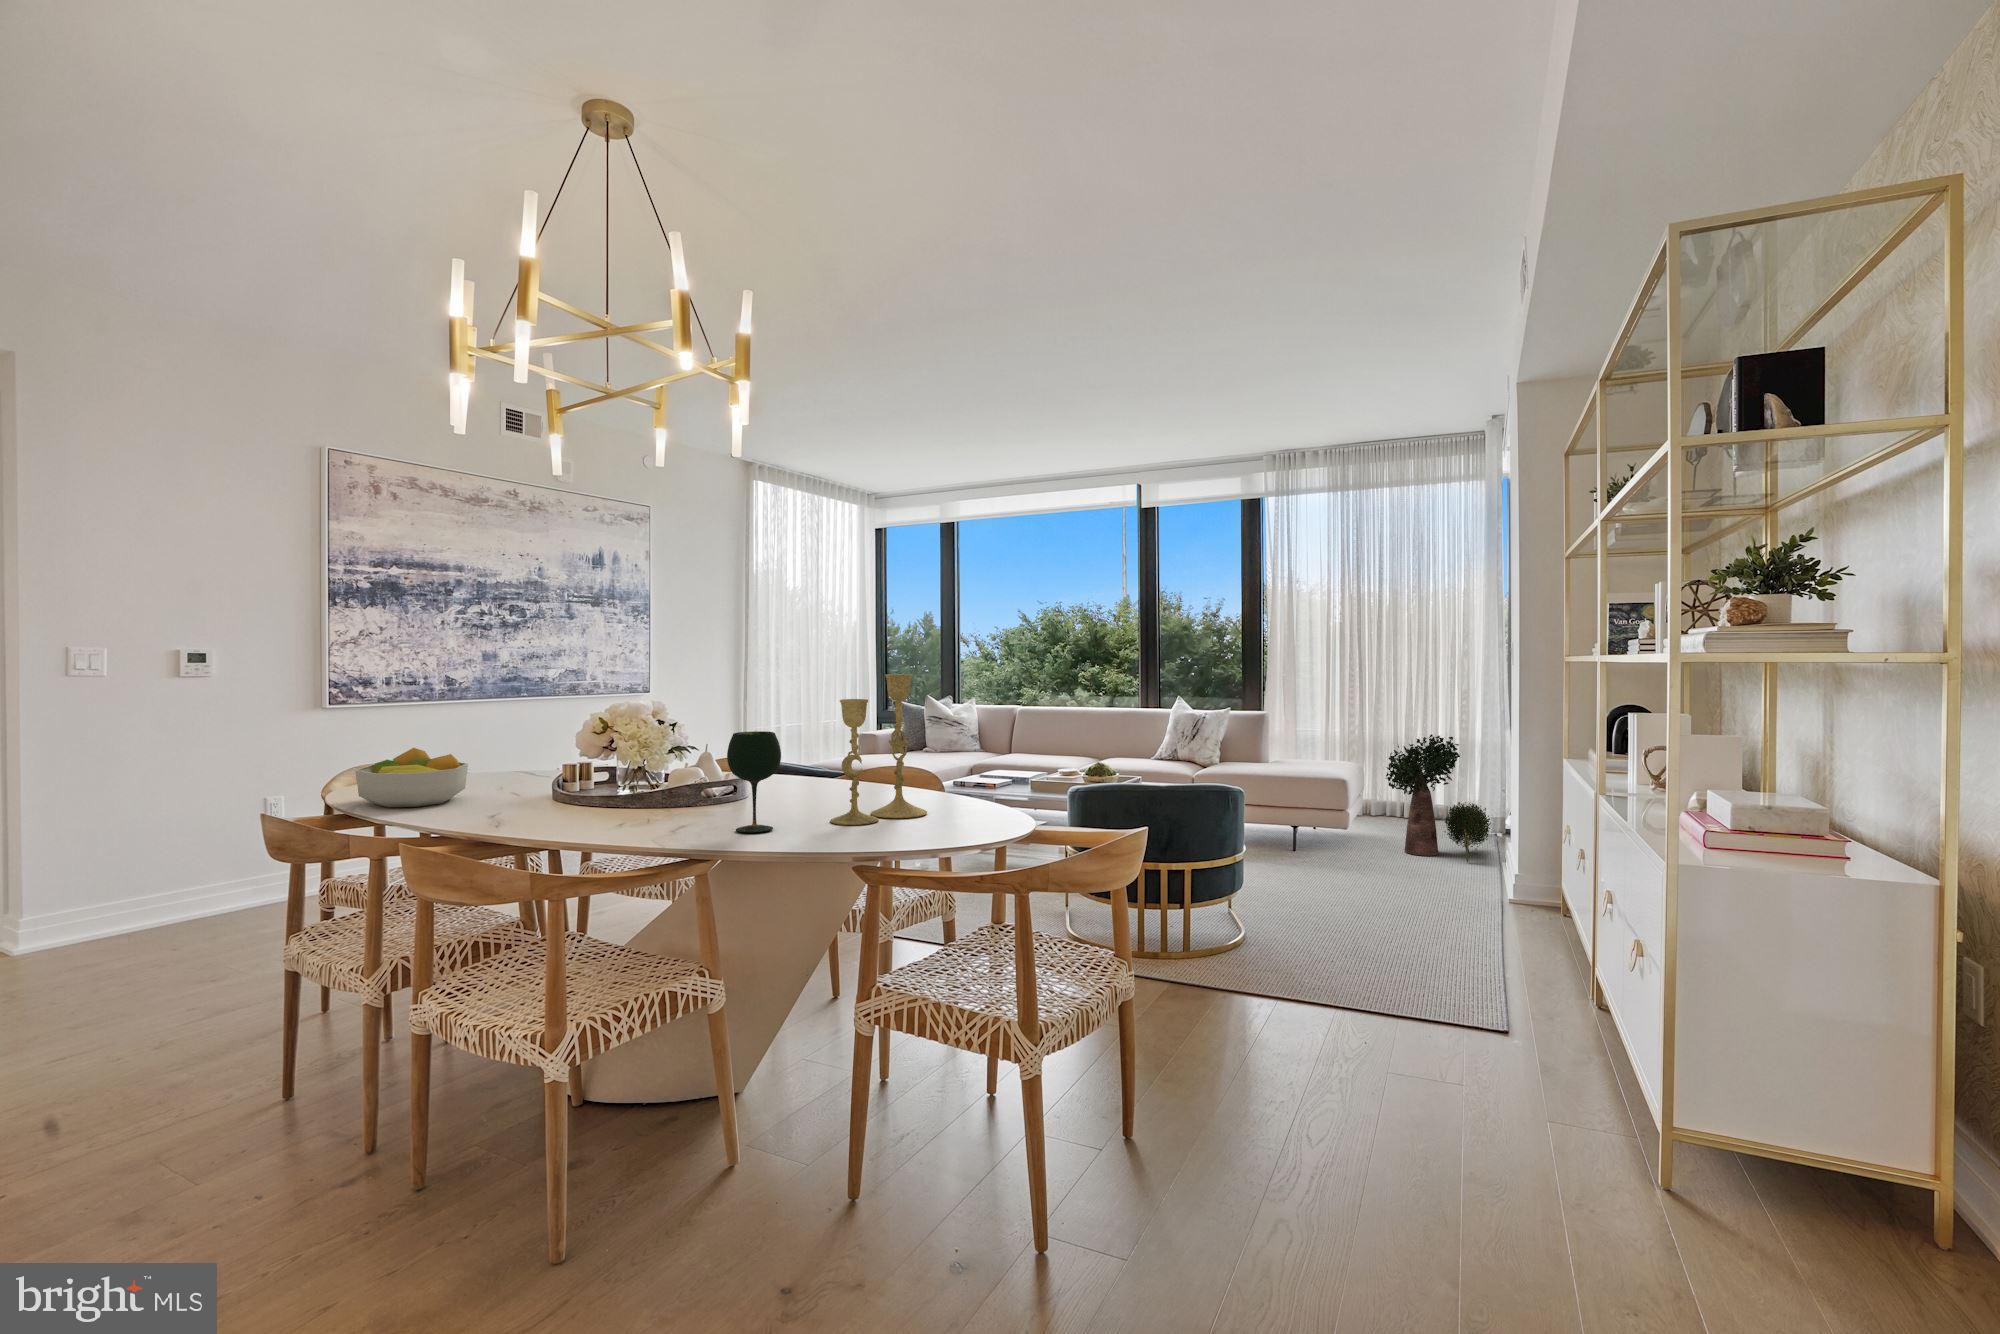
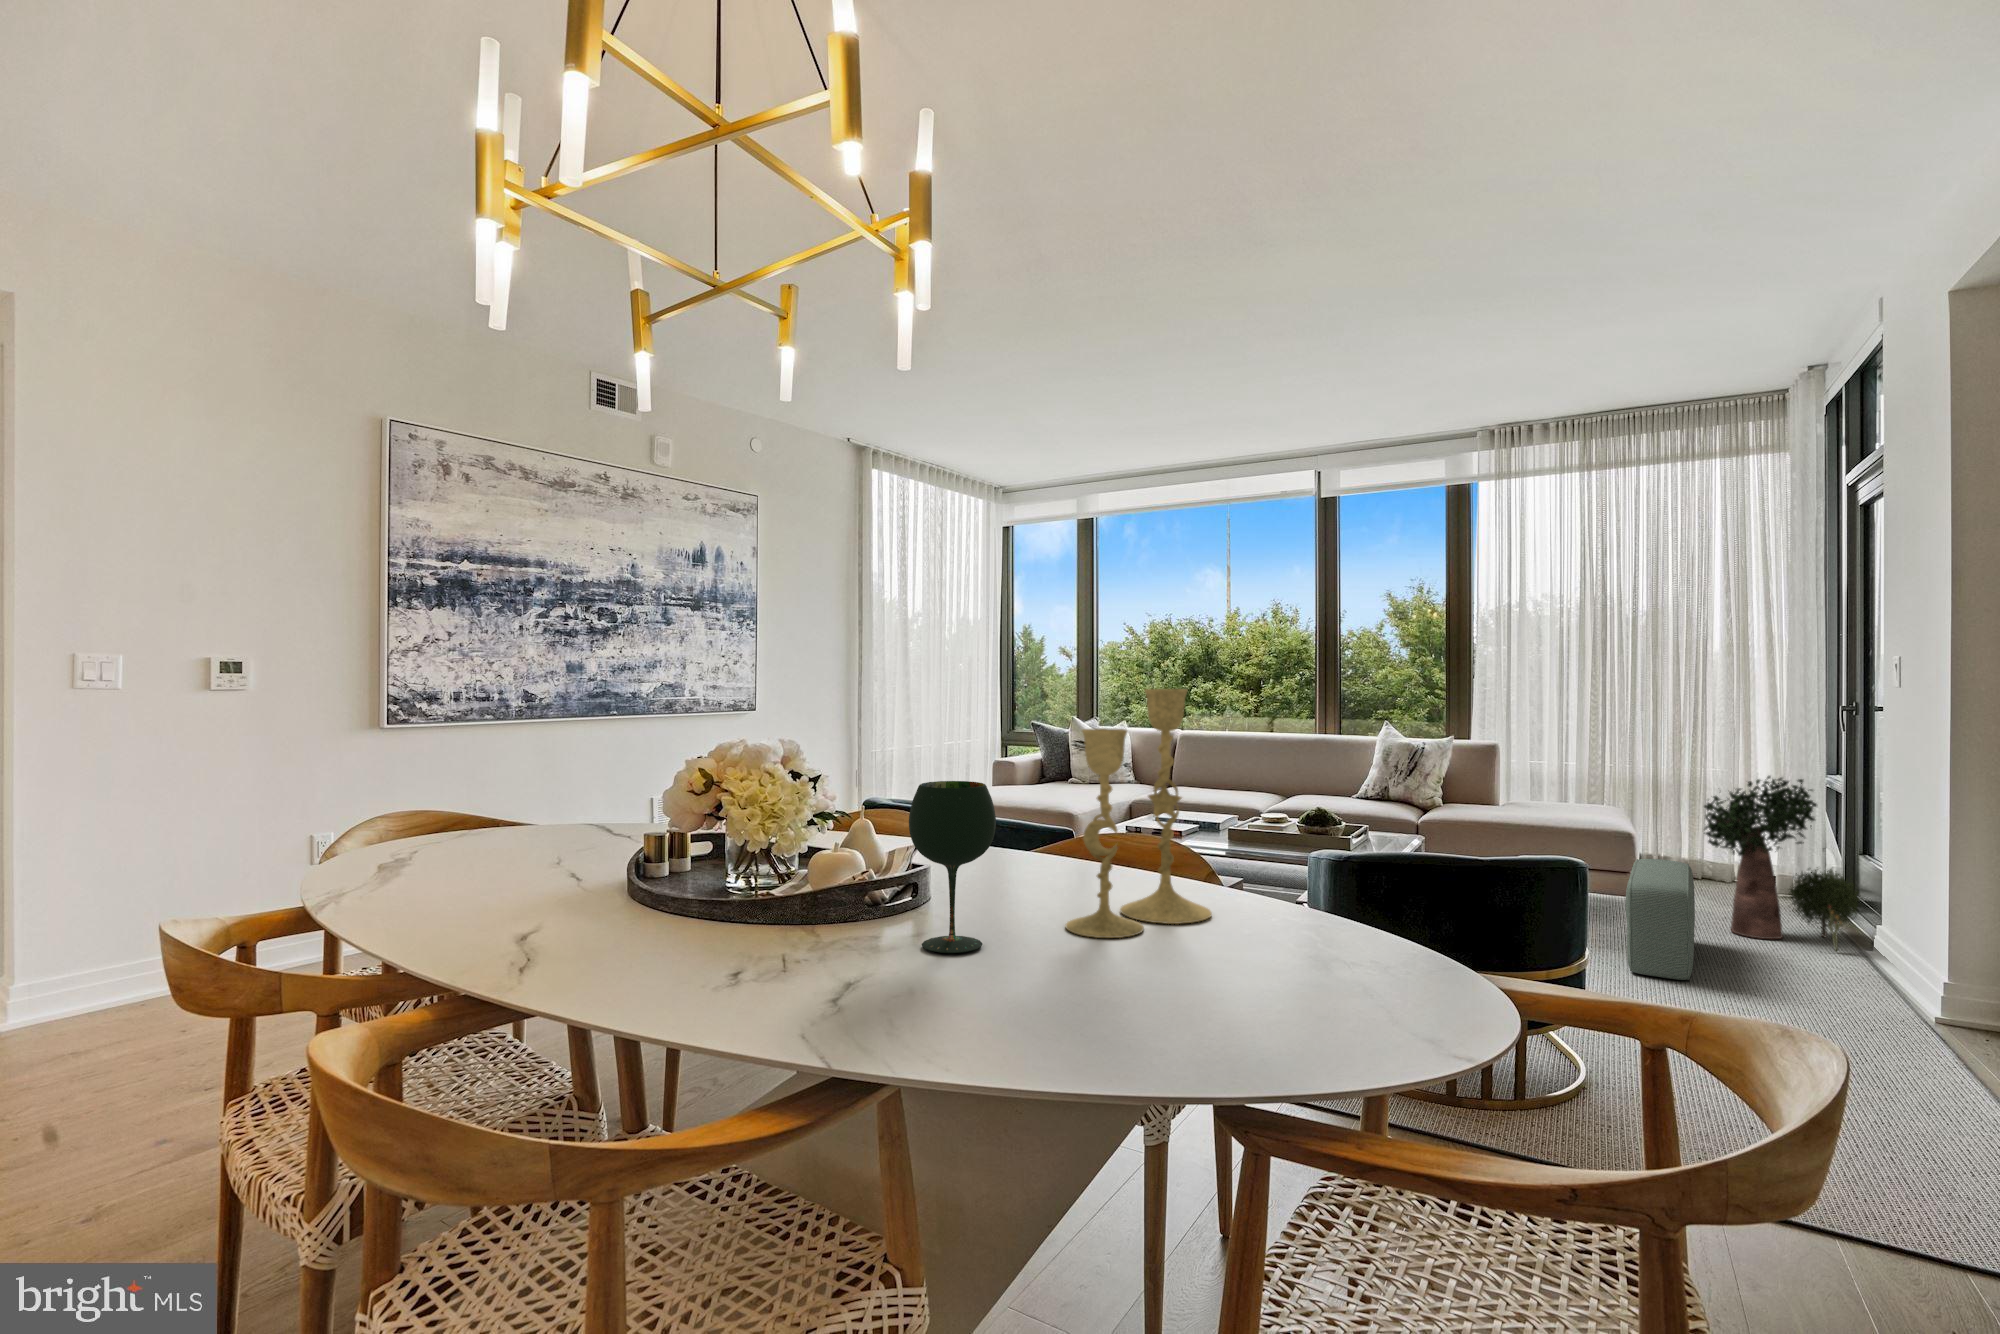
fruit bowl: present [355,748,468,807] -> none [365,790,523,879]
pouf: none [1314,798,1371,883] -> present [1626,859,1695,980]

